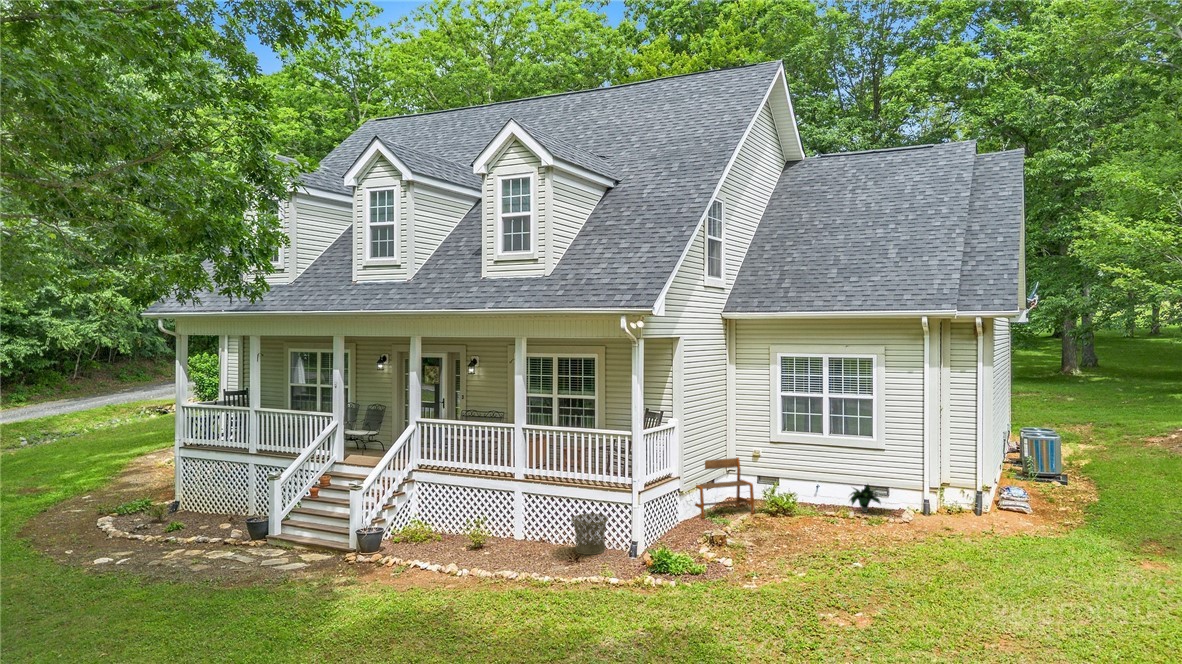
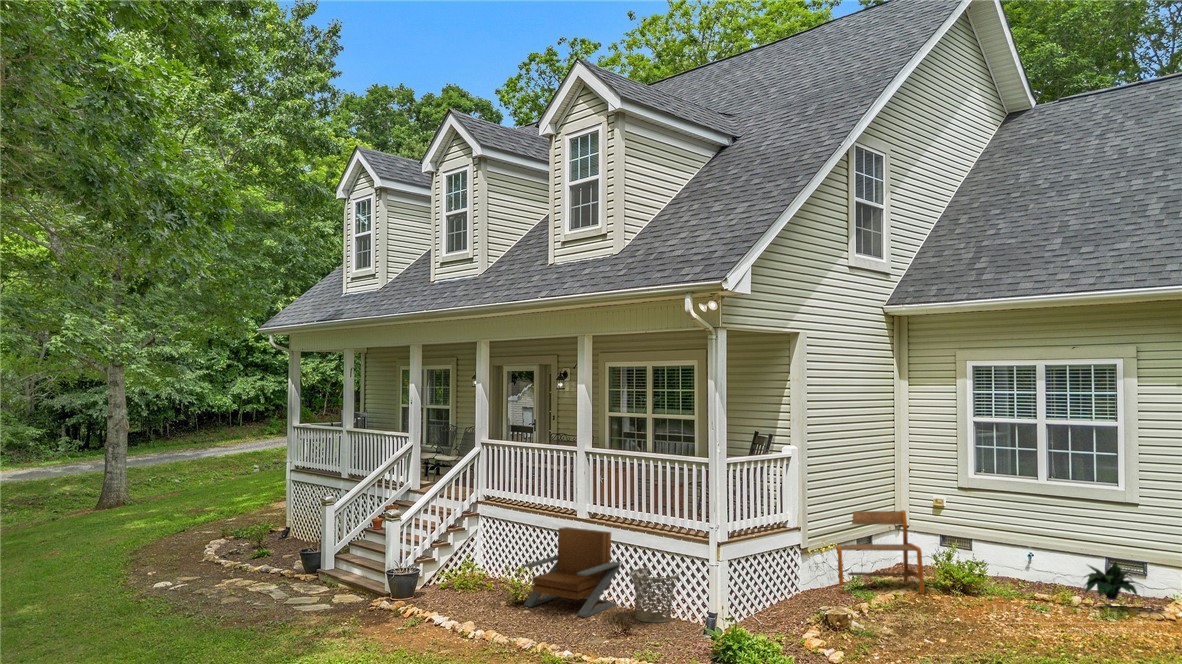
lounge chair: none [483,488,557,556] -> present [523,527,621,617]

